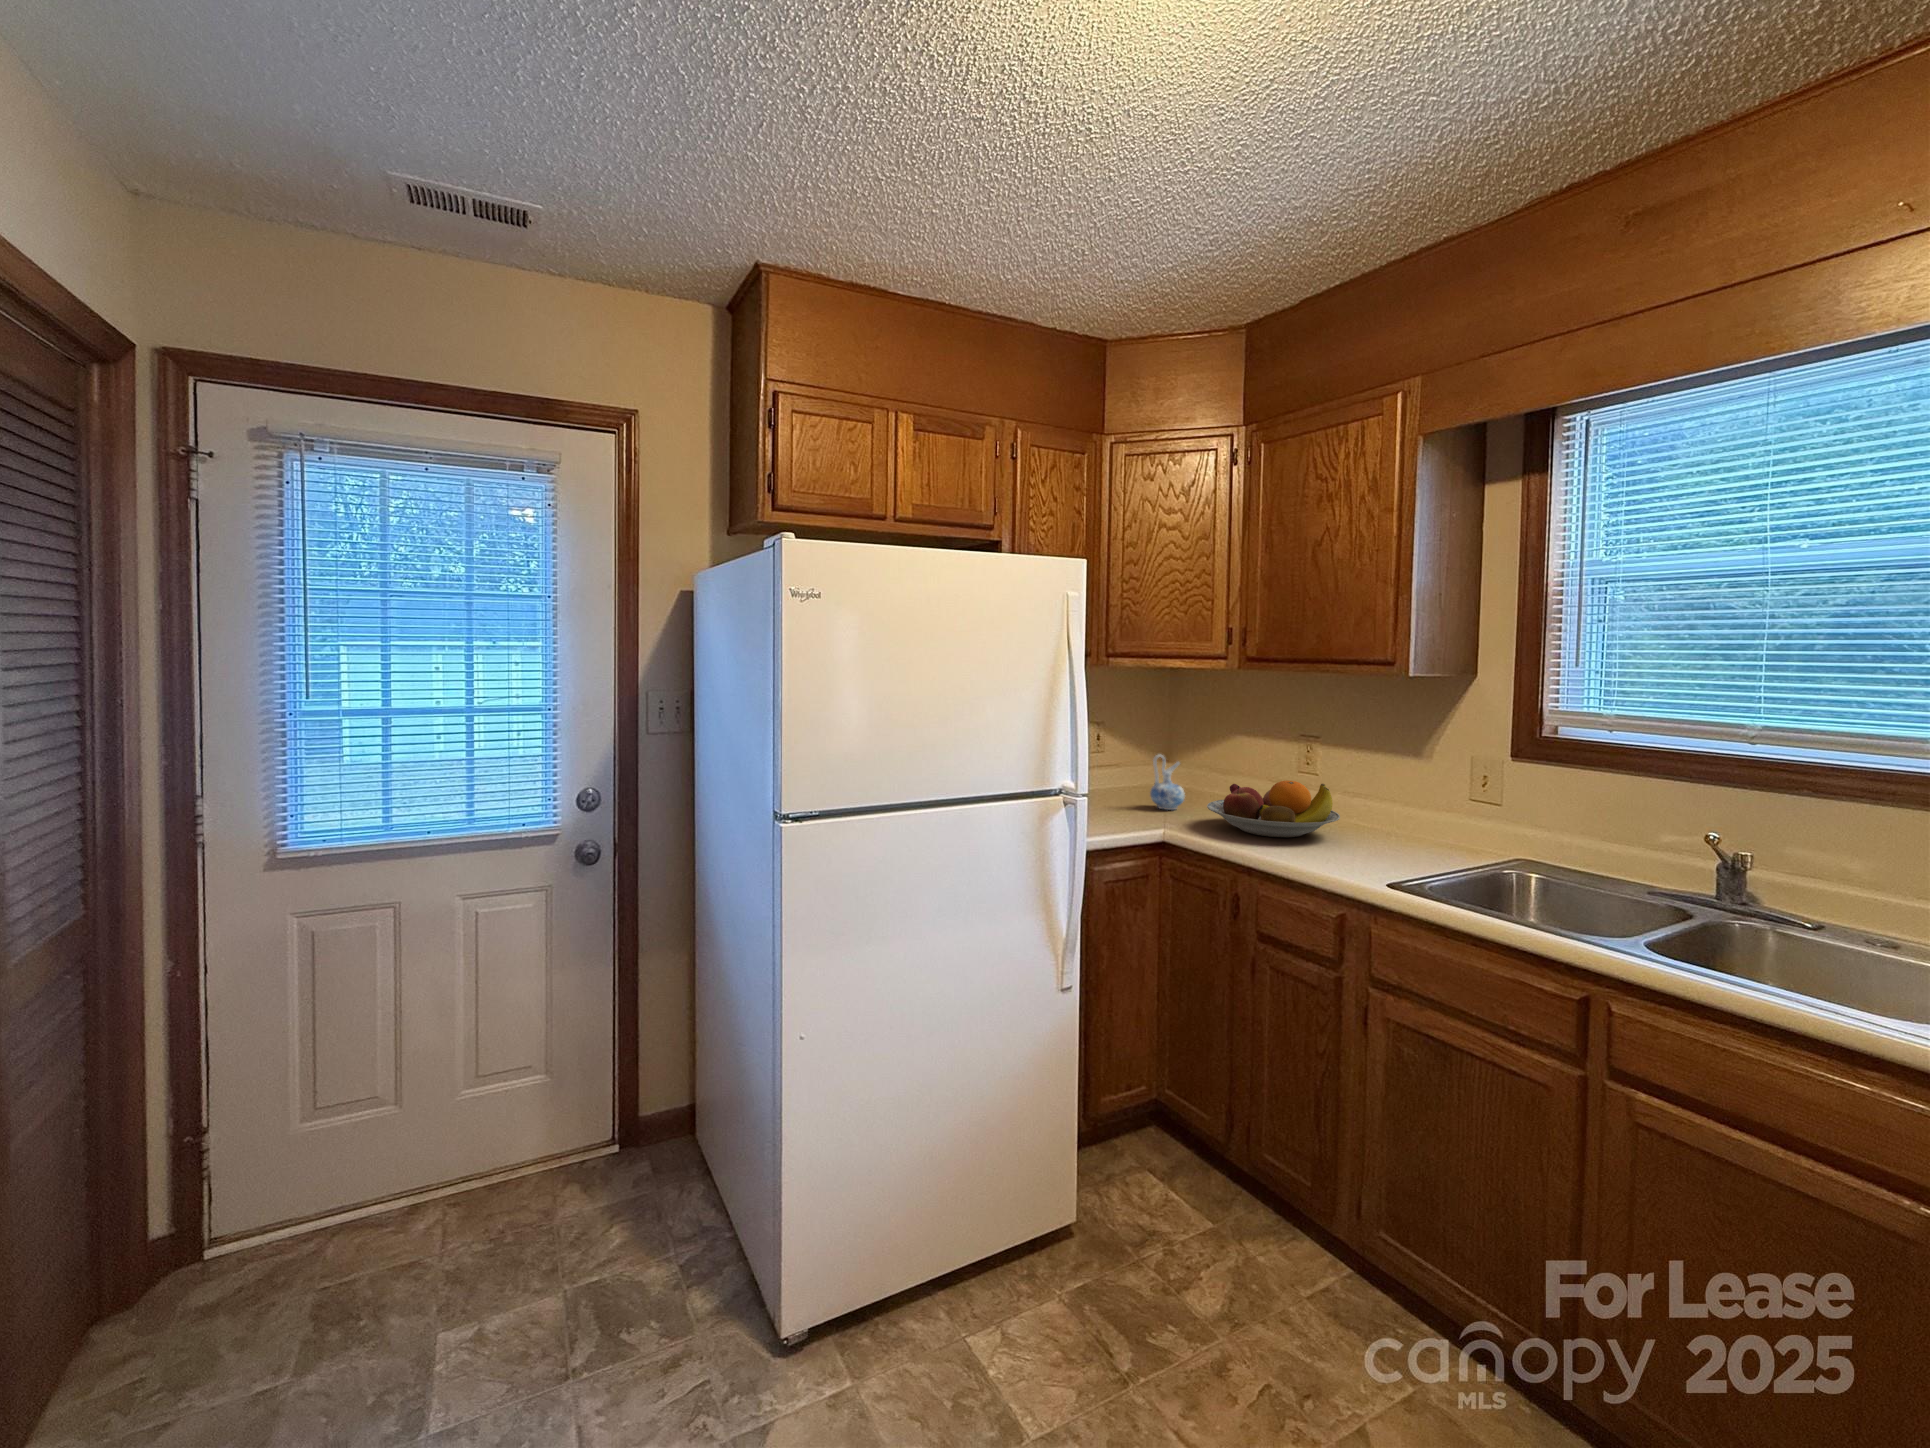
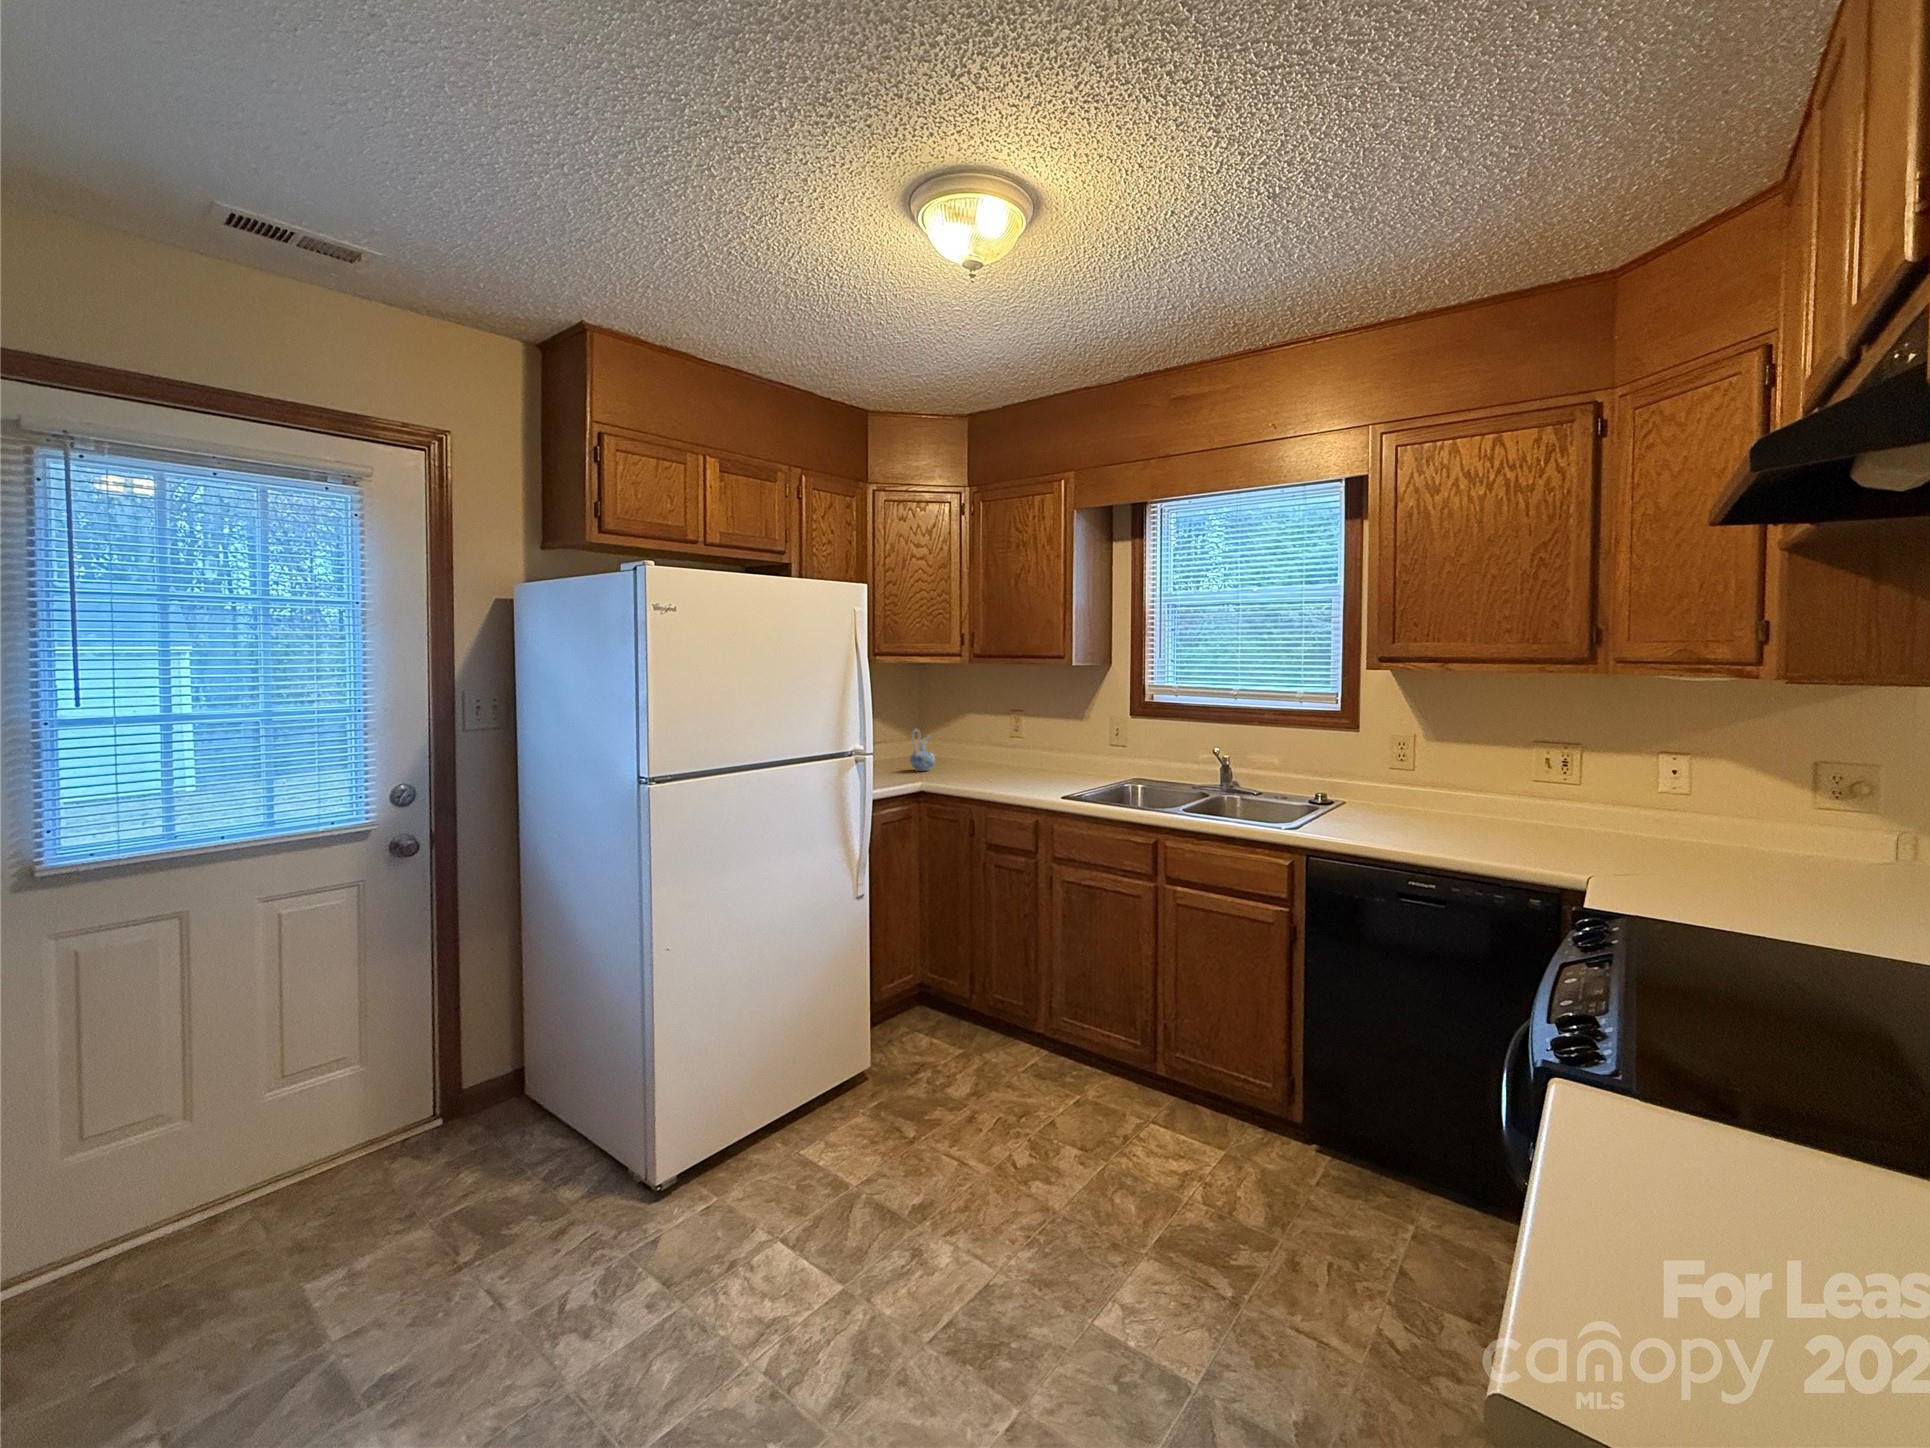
fruit bowl: present [1207,781,1340,837] -> none [951,741,1037,780]

